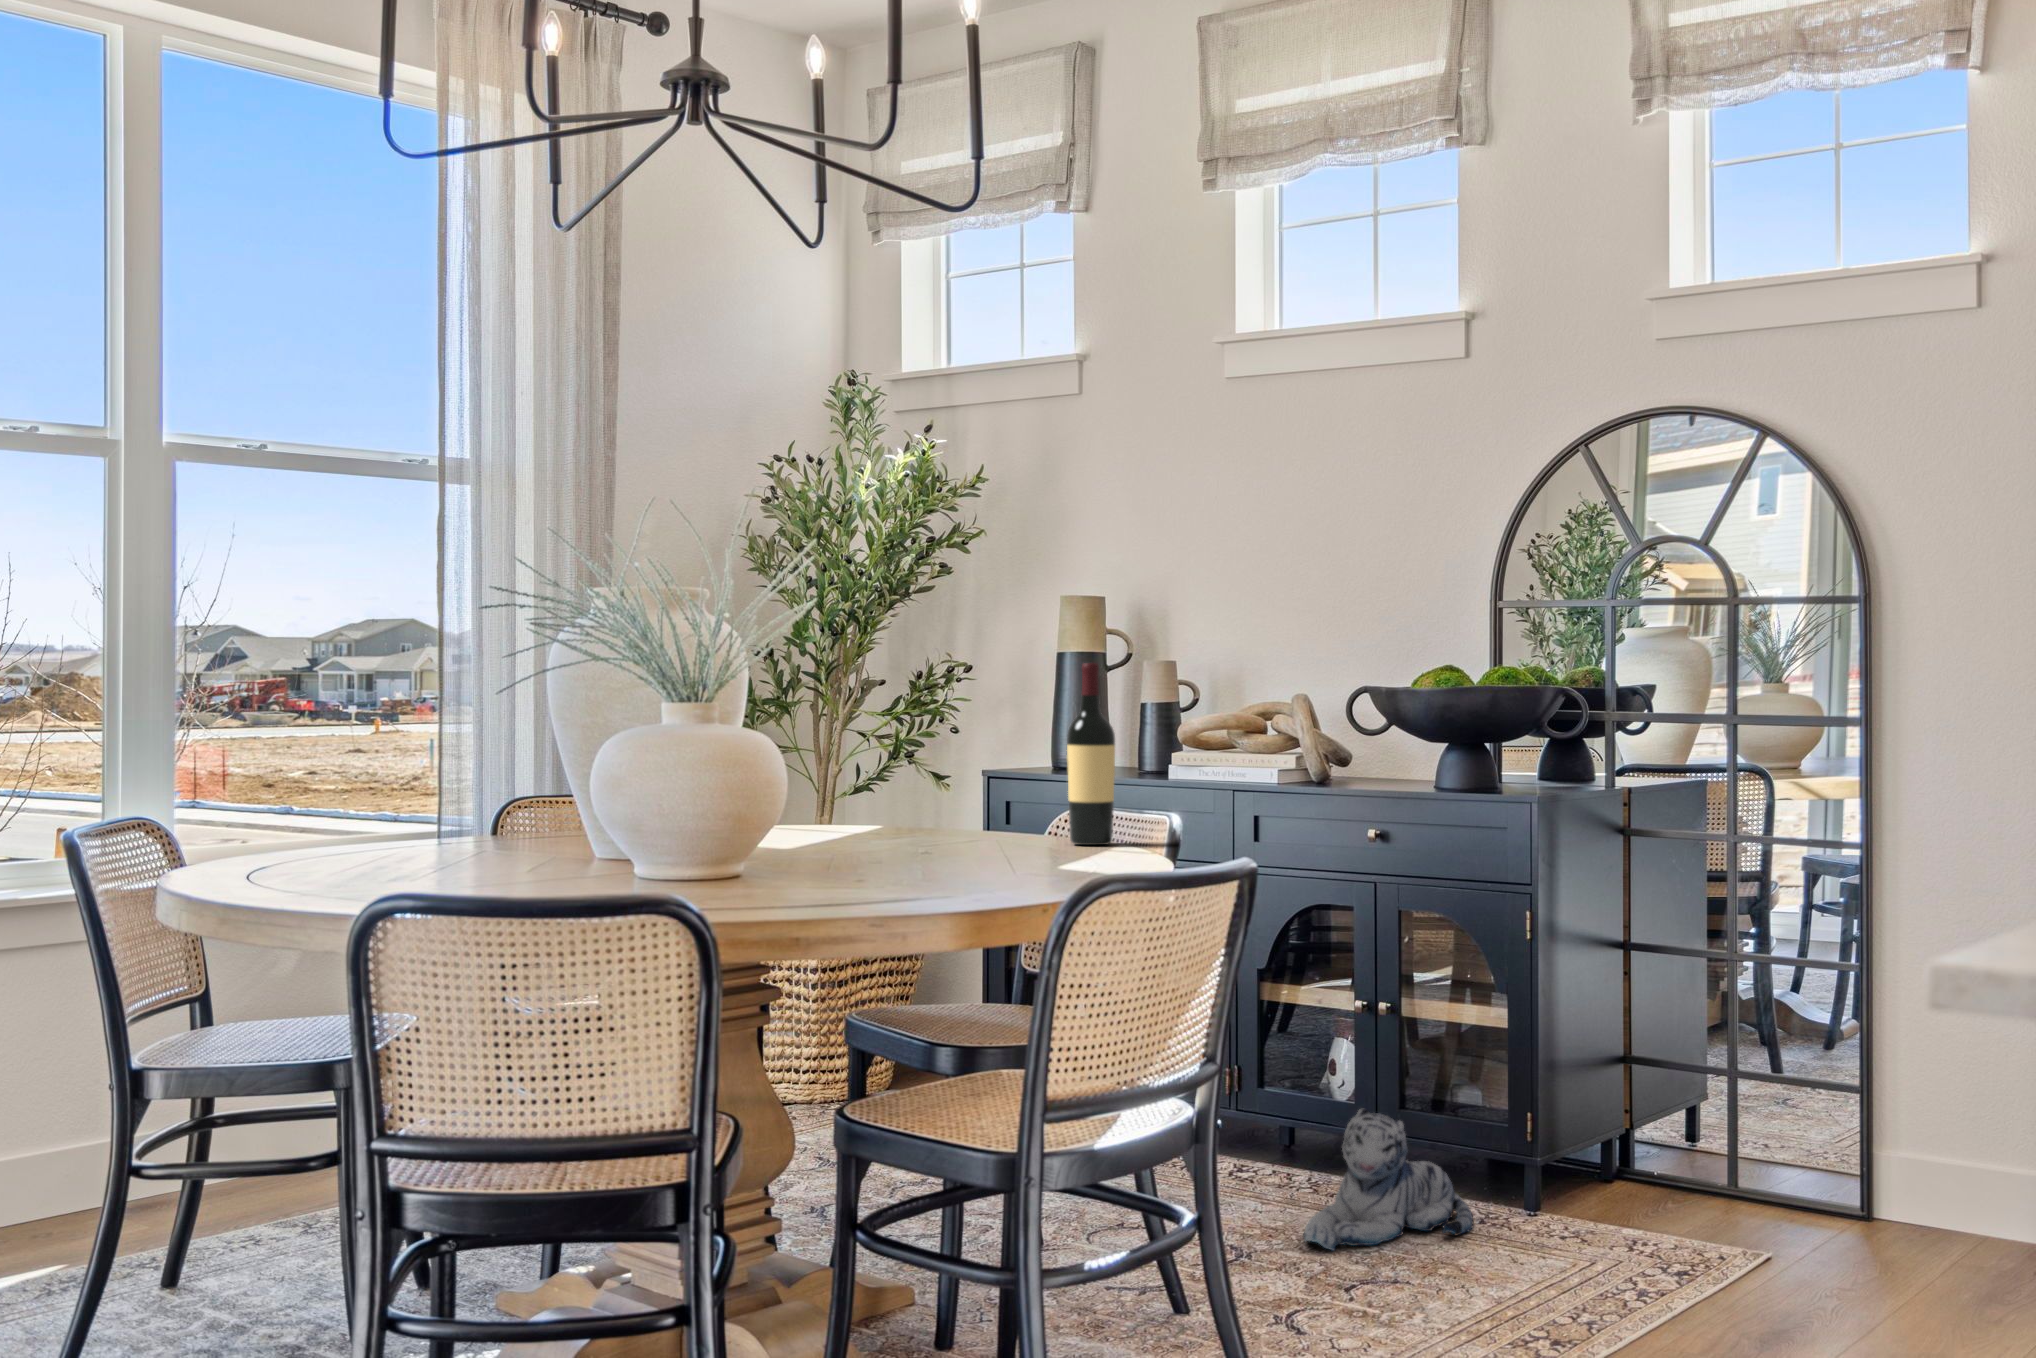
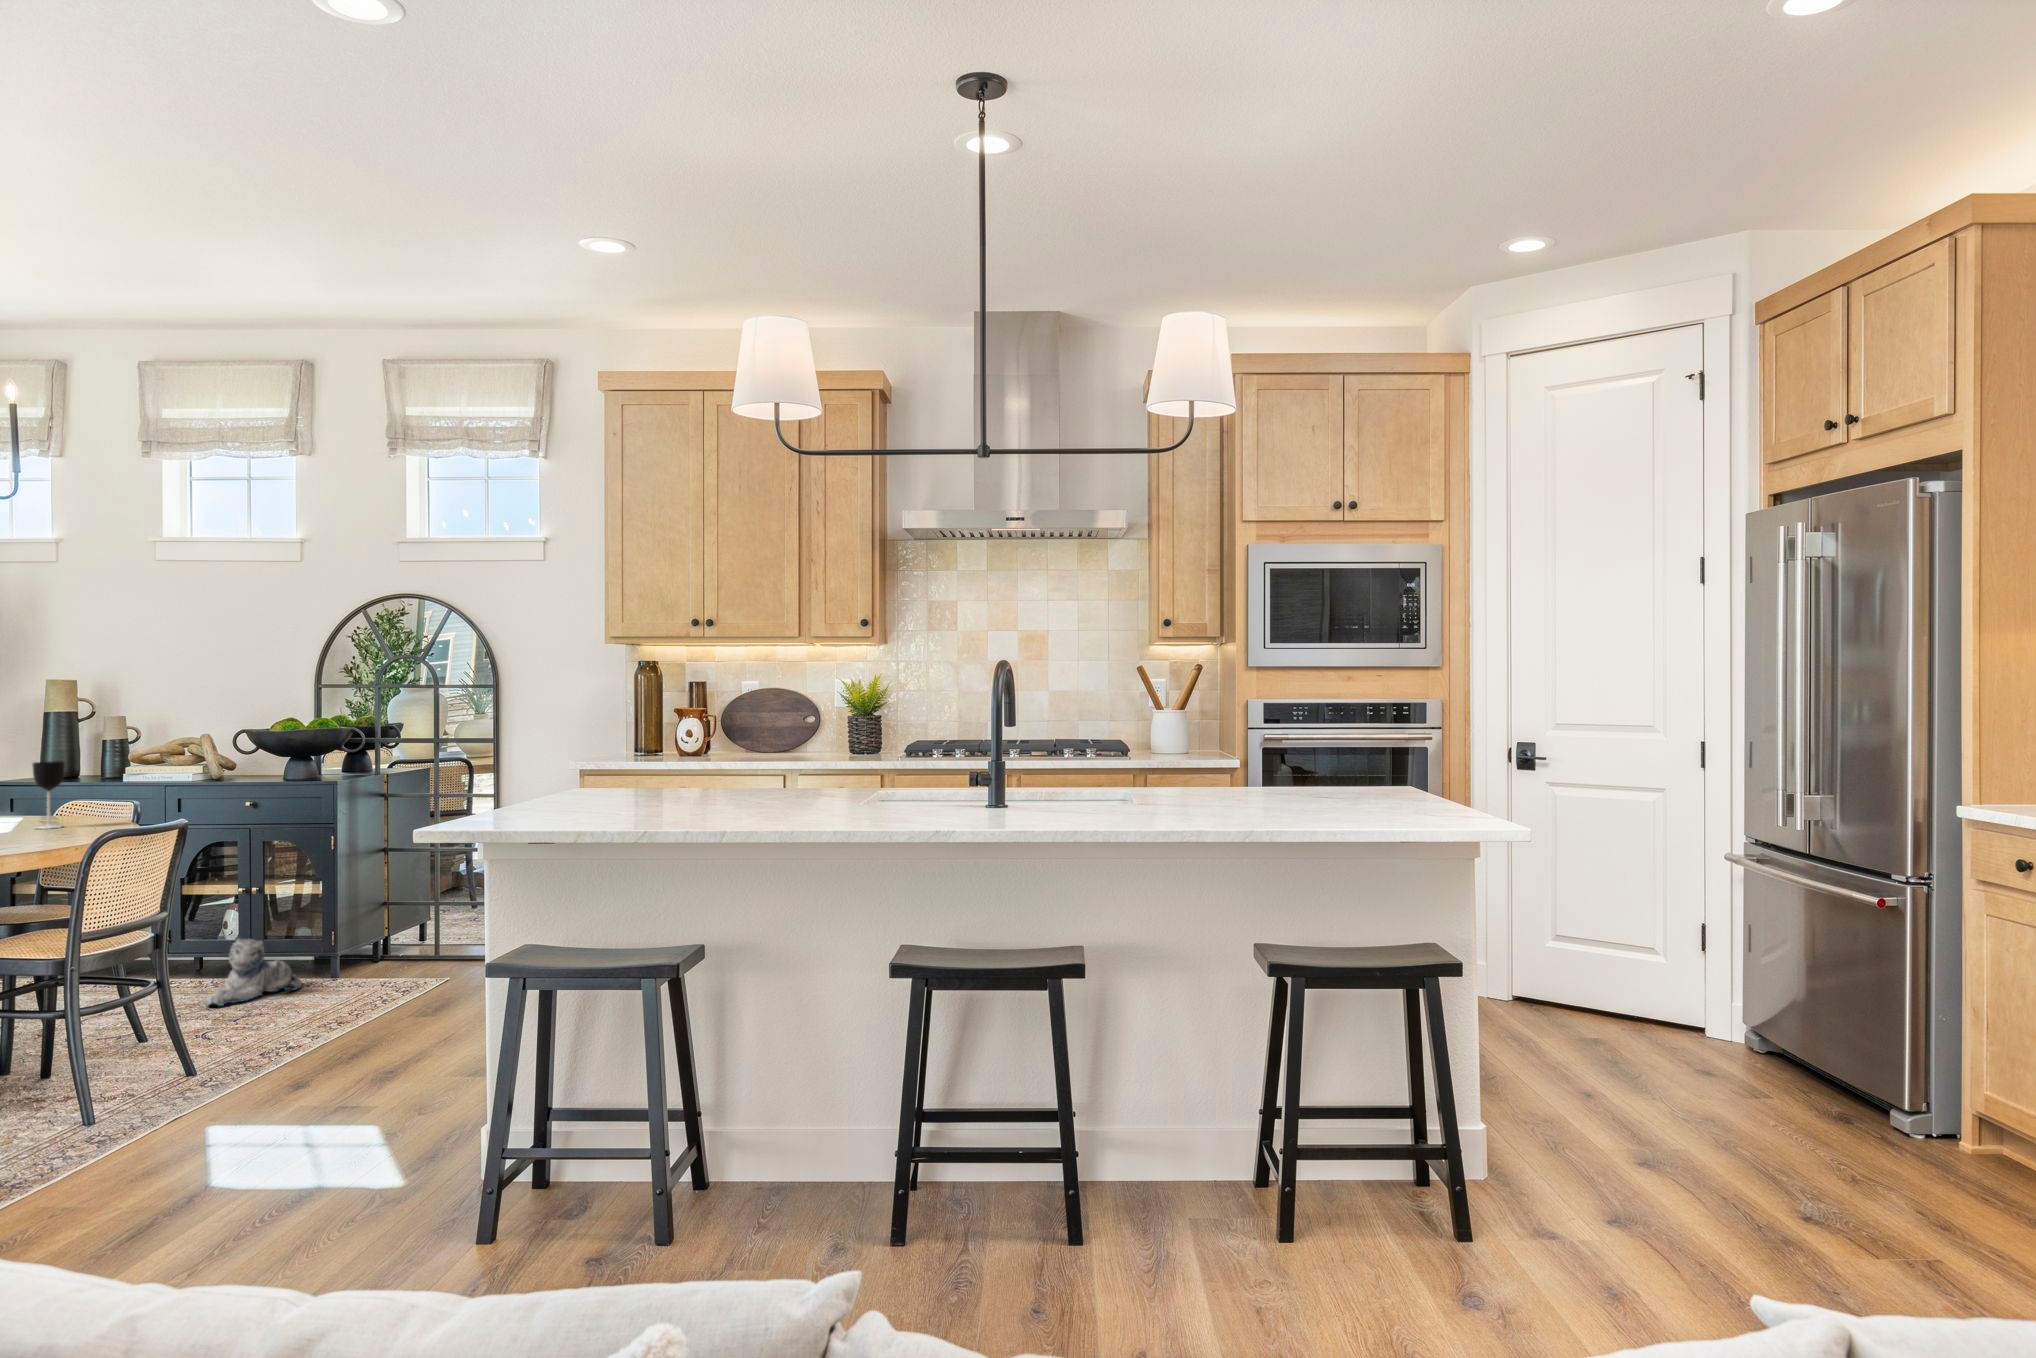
wine bottle: present [1067,663,1115,845] -> none [63,727,93,819]
wine glass: none [1011,727,1064,864] -> present [32,761,65,829]

